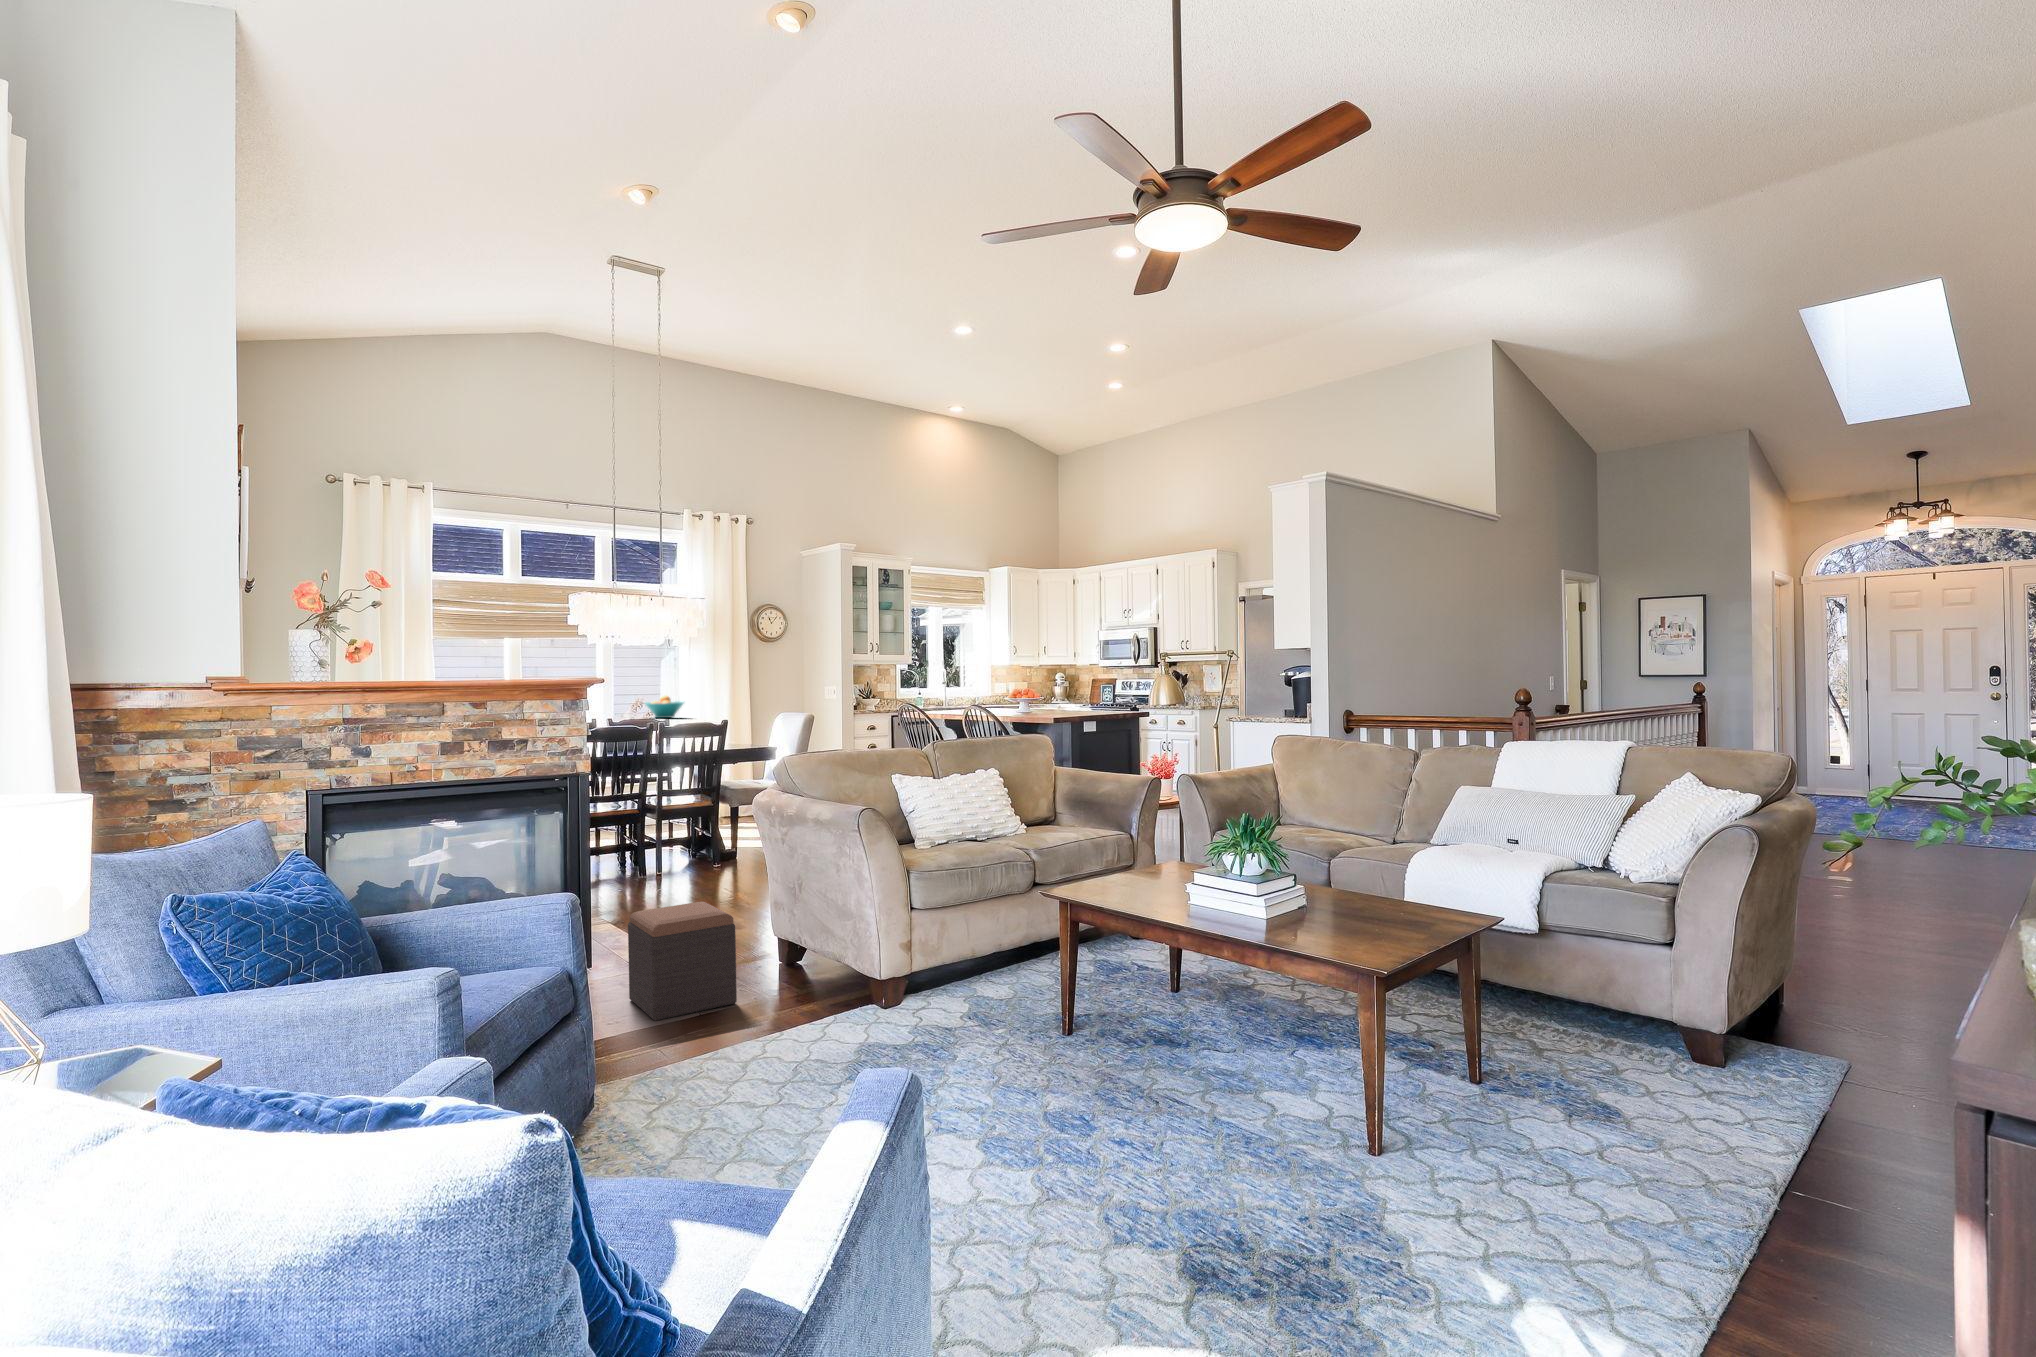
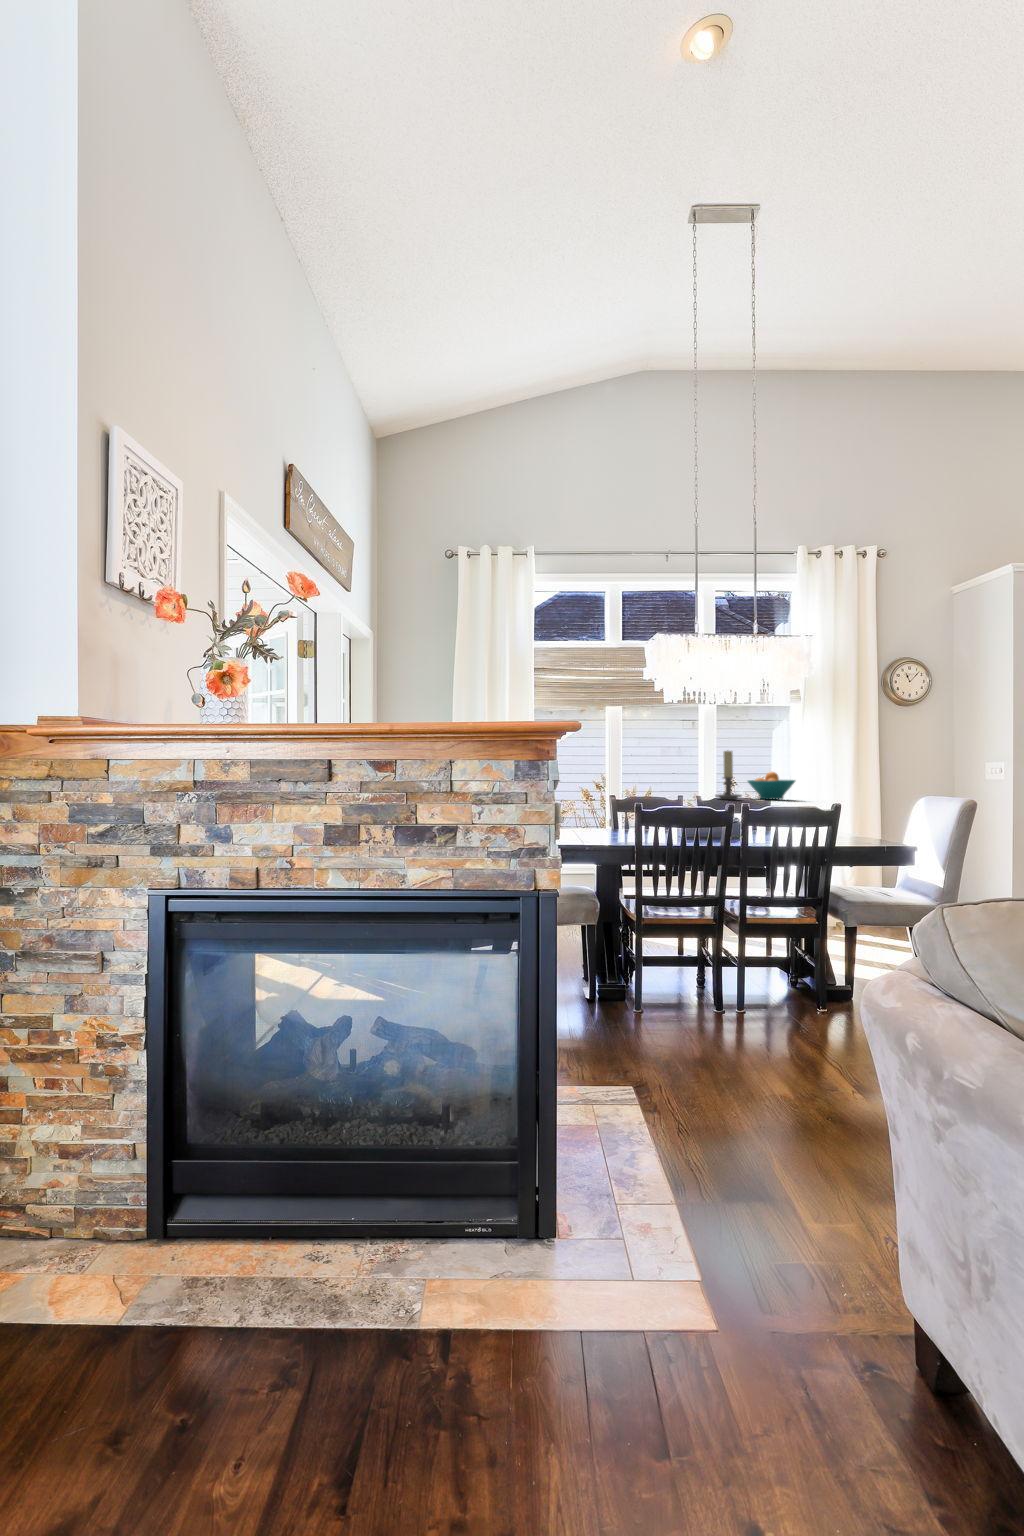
candle holder: none [620,678,643,719] -> present [715,750,742,800]
footstool: present [628,901,737,1021] -> none [573,1189,783,1489]

